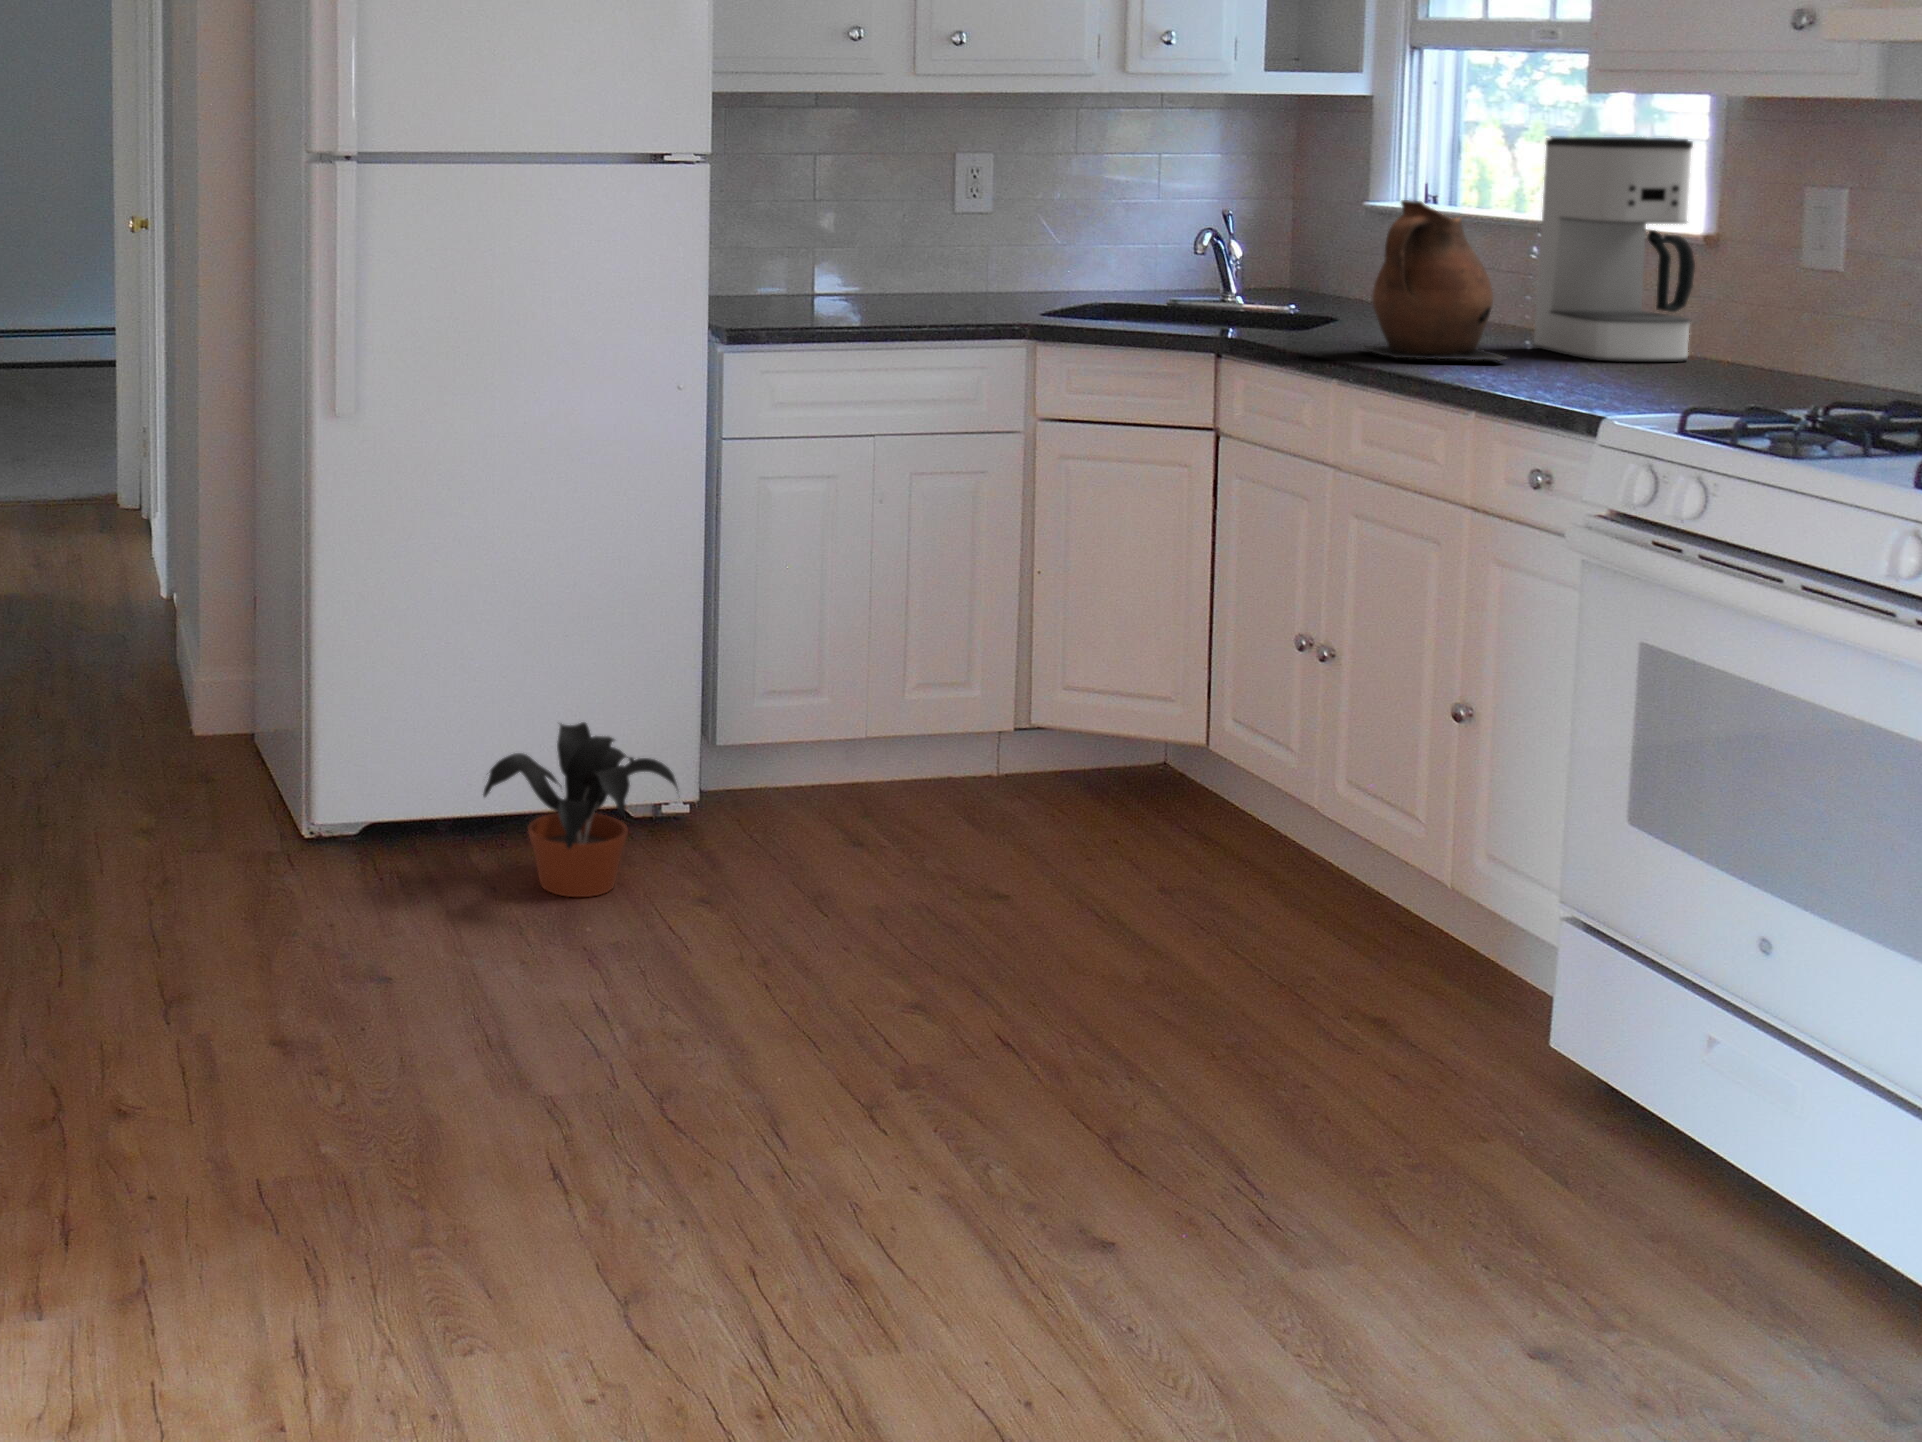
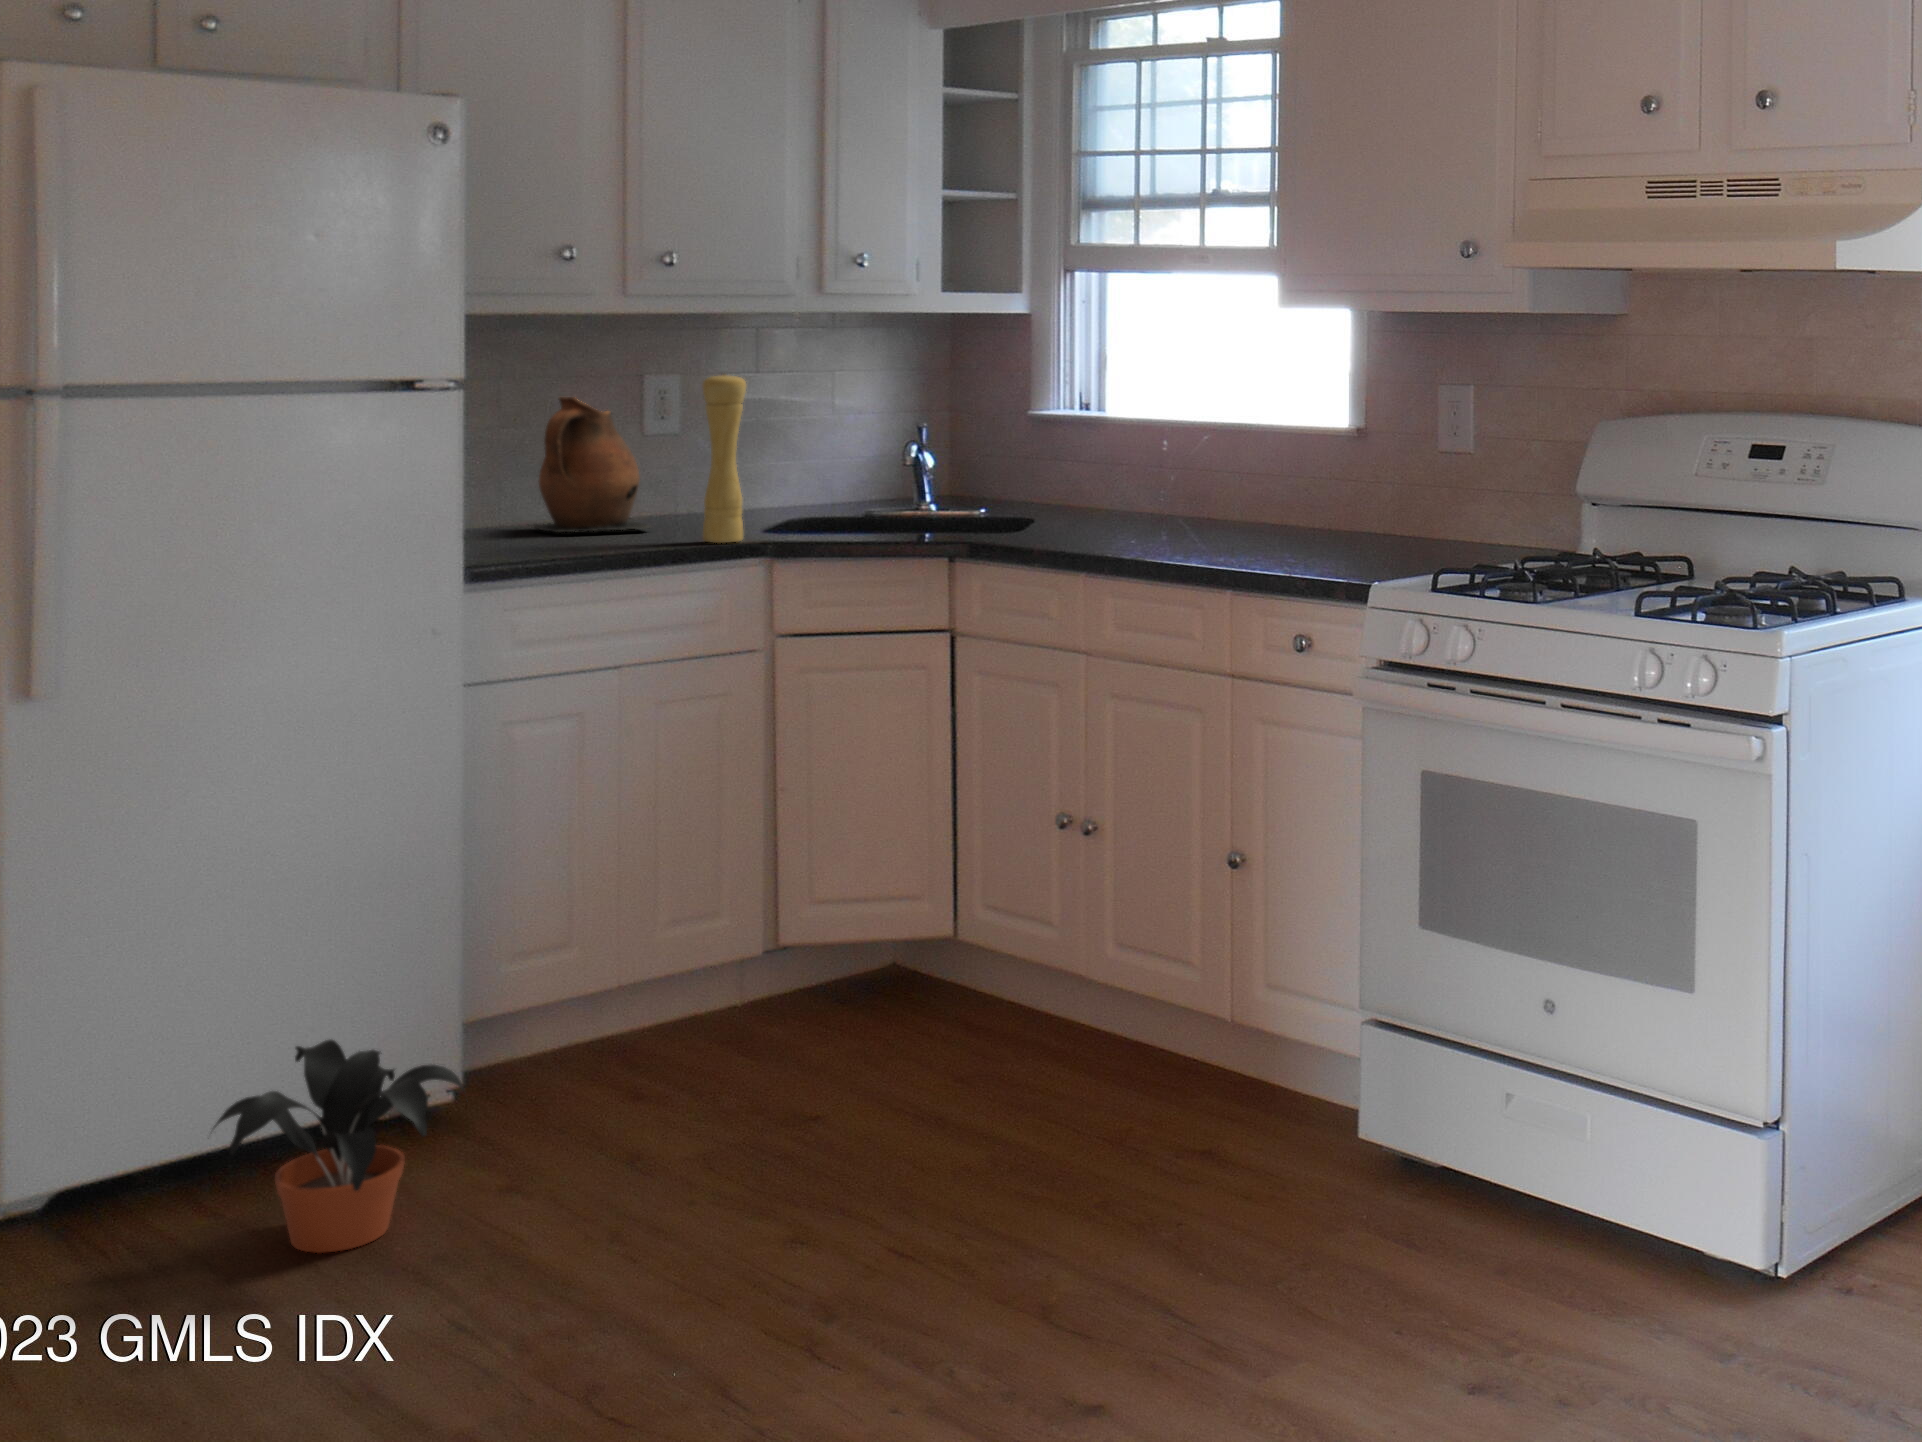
coffee maker: present [1534,136,1695,362] -> none [1223,348,1347,539]
pepper mill: none [959,156,1004,323] -> present [702,373,746,543]
ceramic pitcher: present [1364,200,1507,361] -> present [534,397,651,532]

